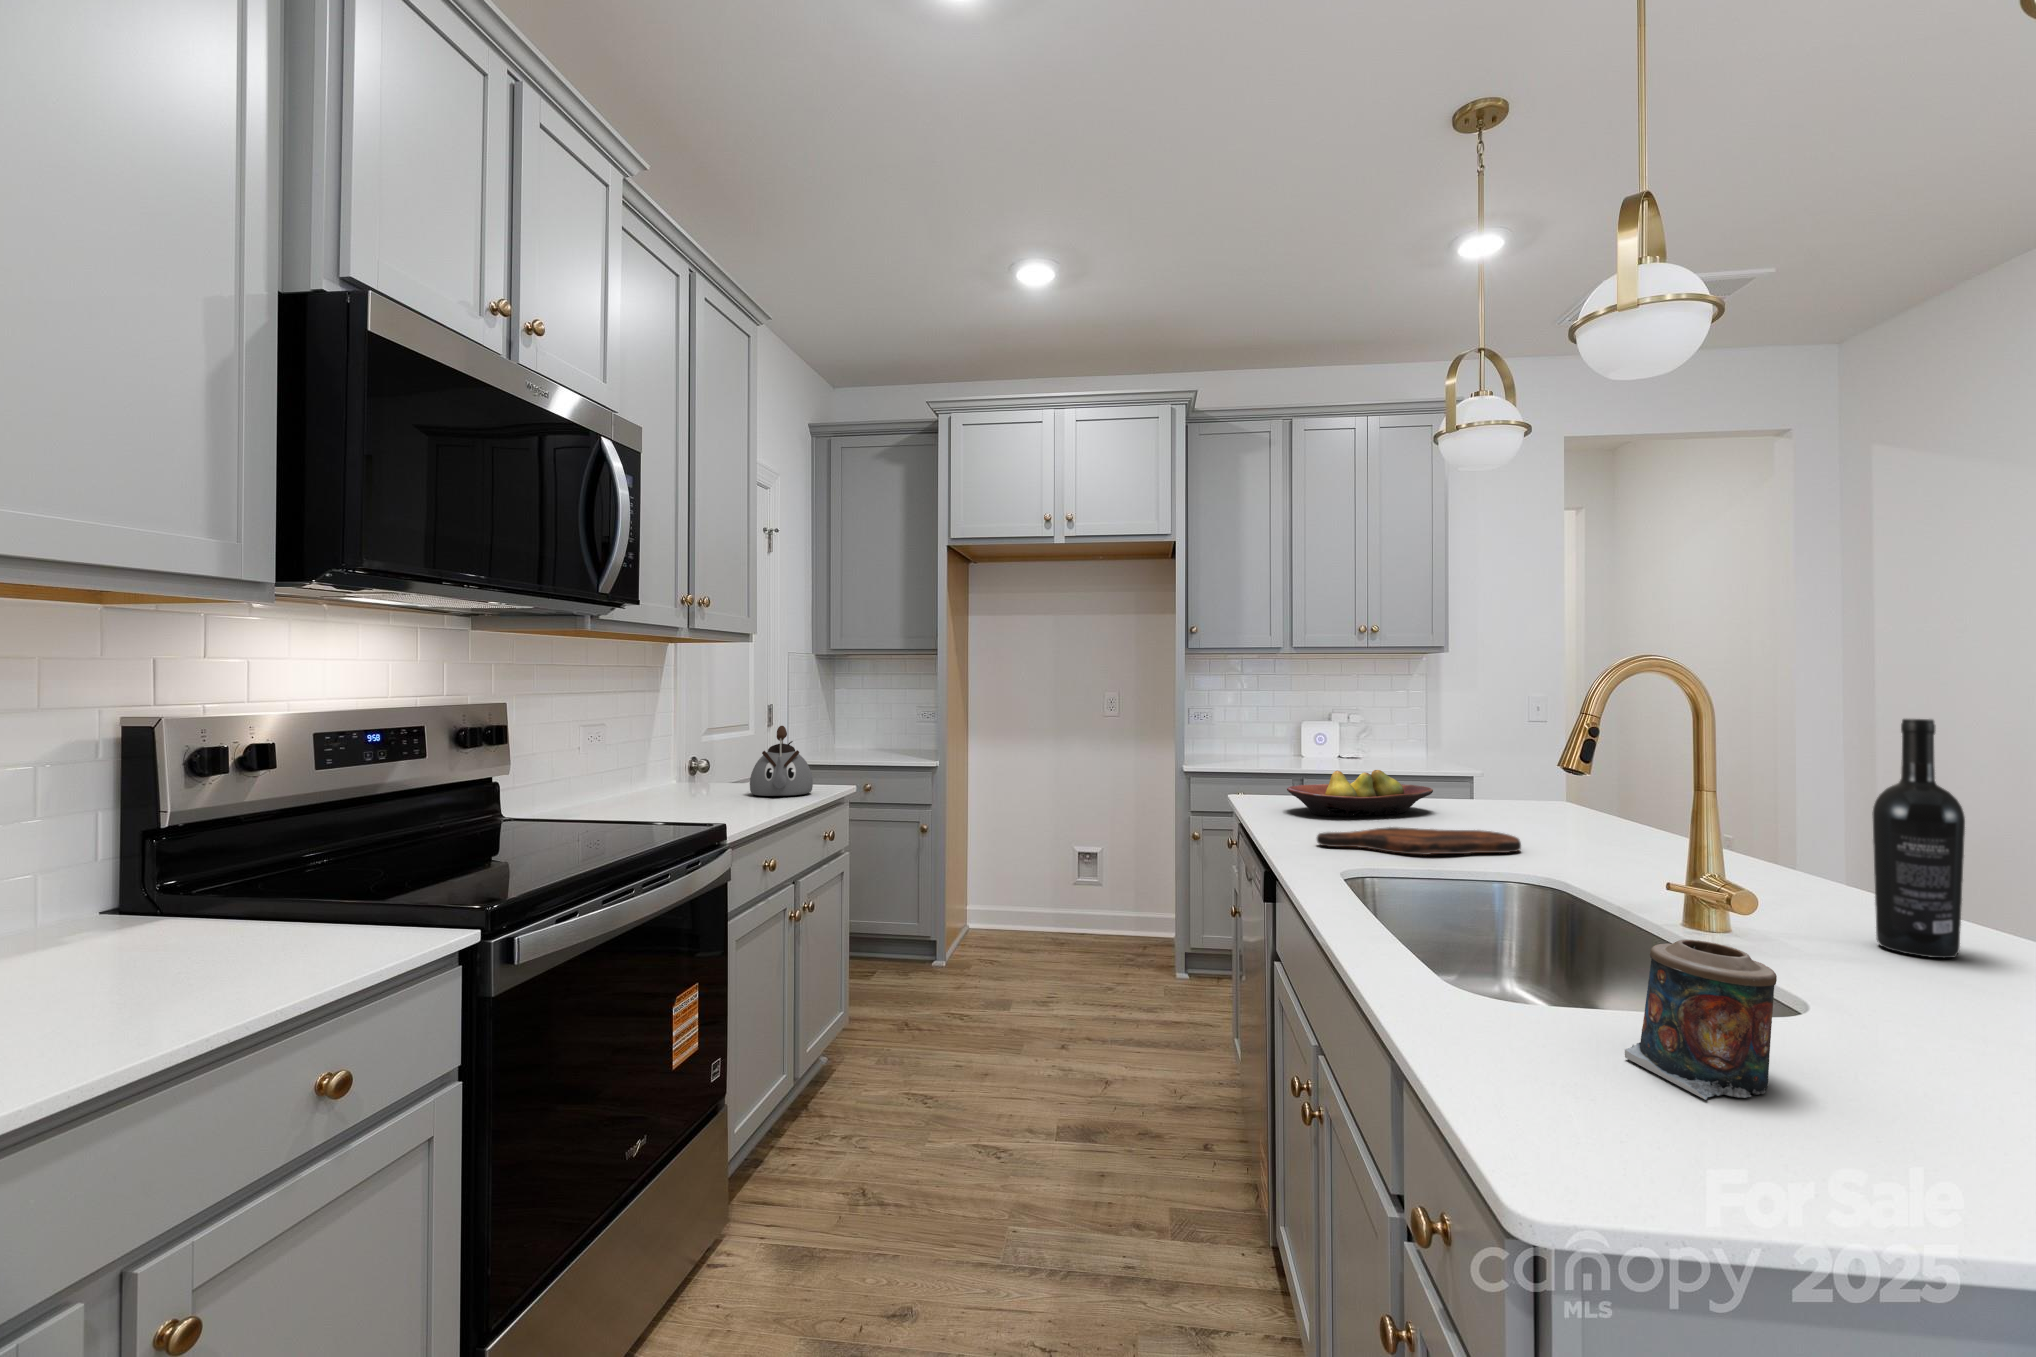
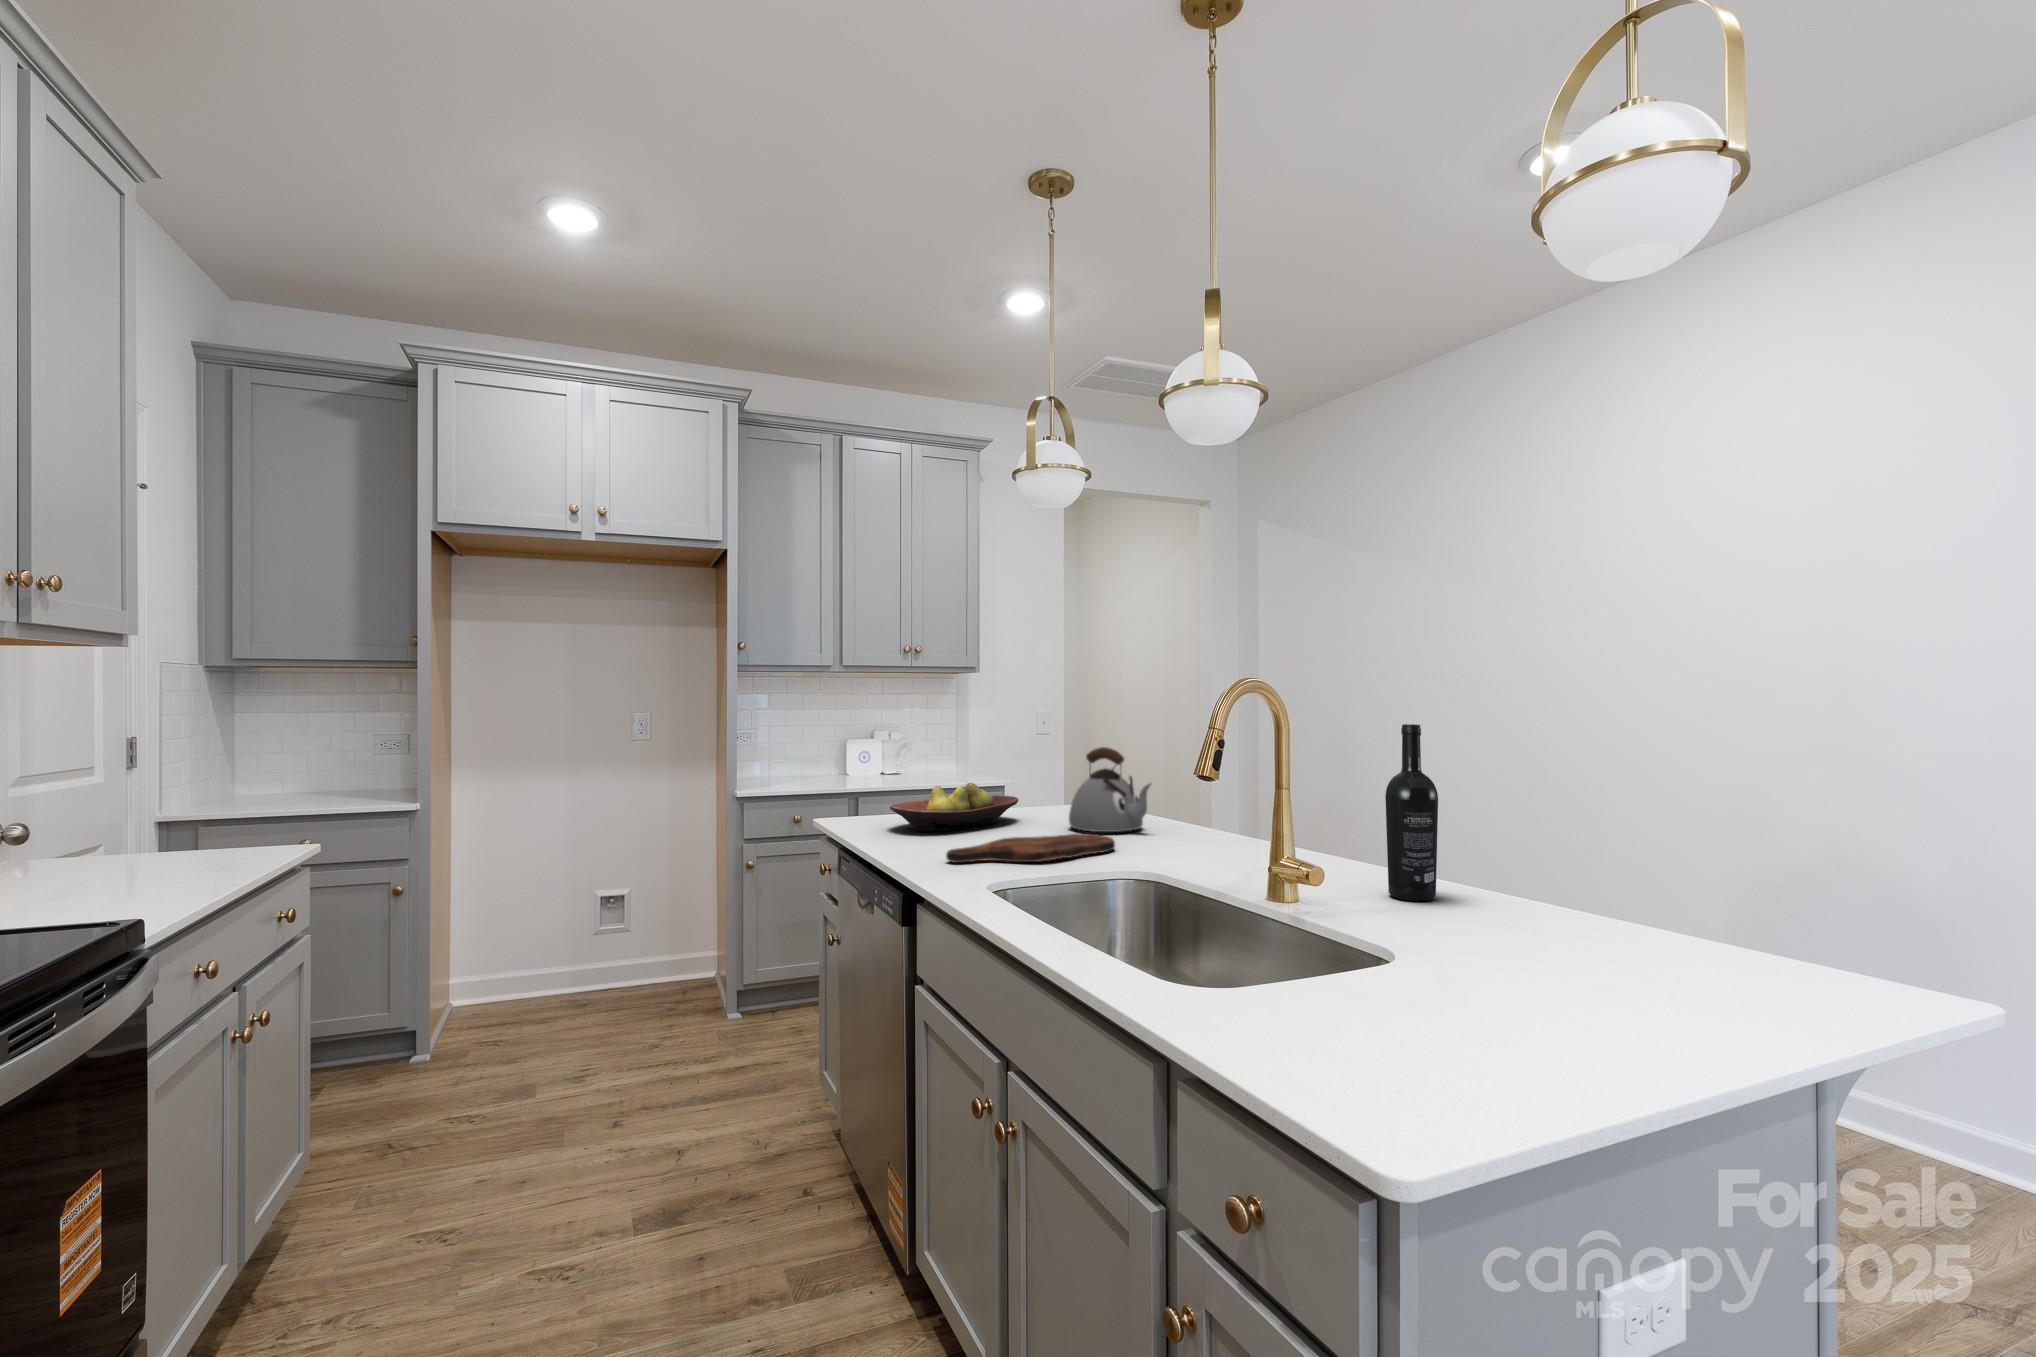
kettle: present [750,726,813,796] -> present [1069,747,1151,832]
candle: present [1625,940,1777,1100] -> none [1330,911,1429,1040]

